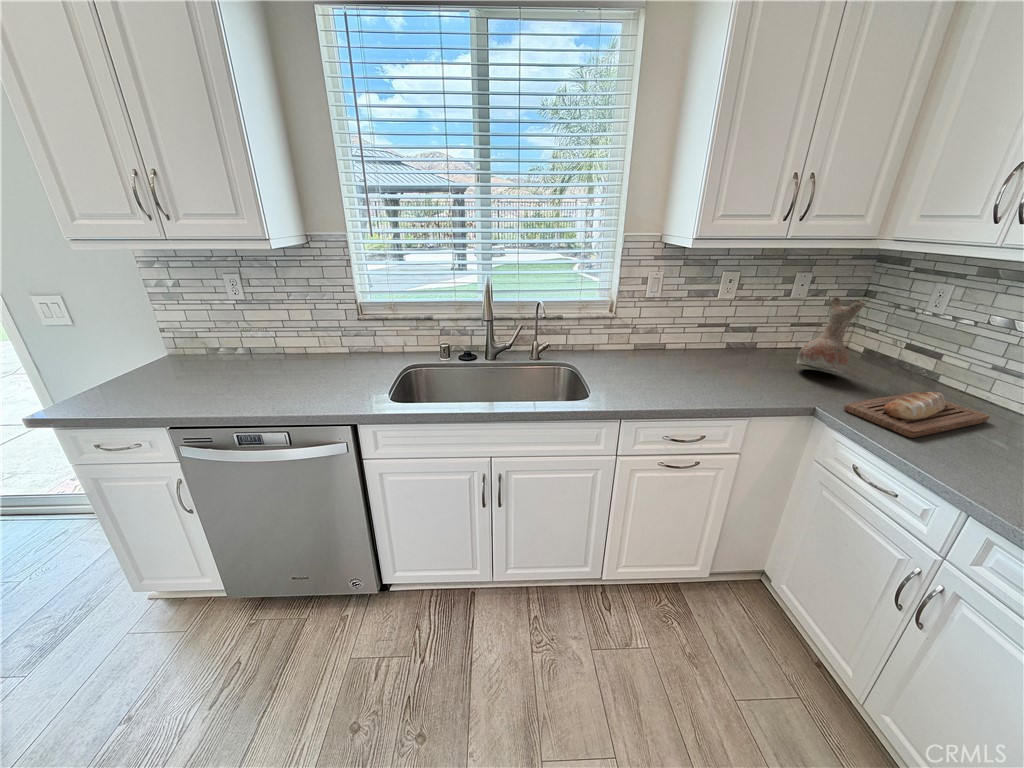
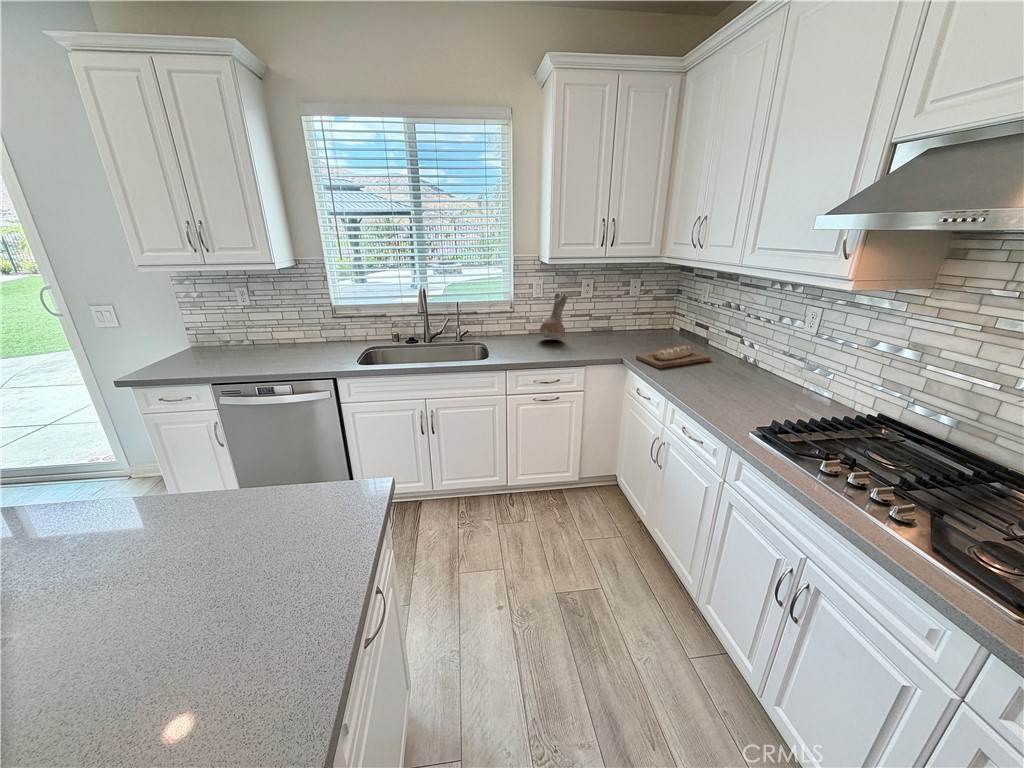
vase: present [797,297,866,373] -> present [539,293,569,340]

